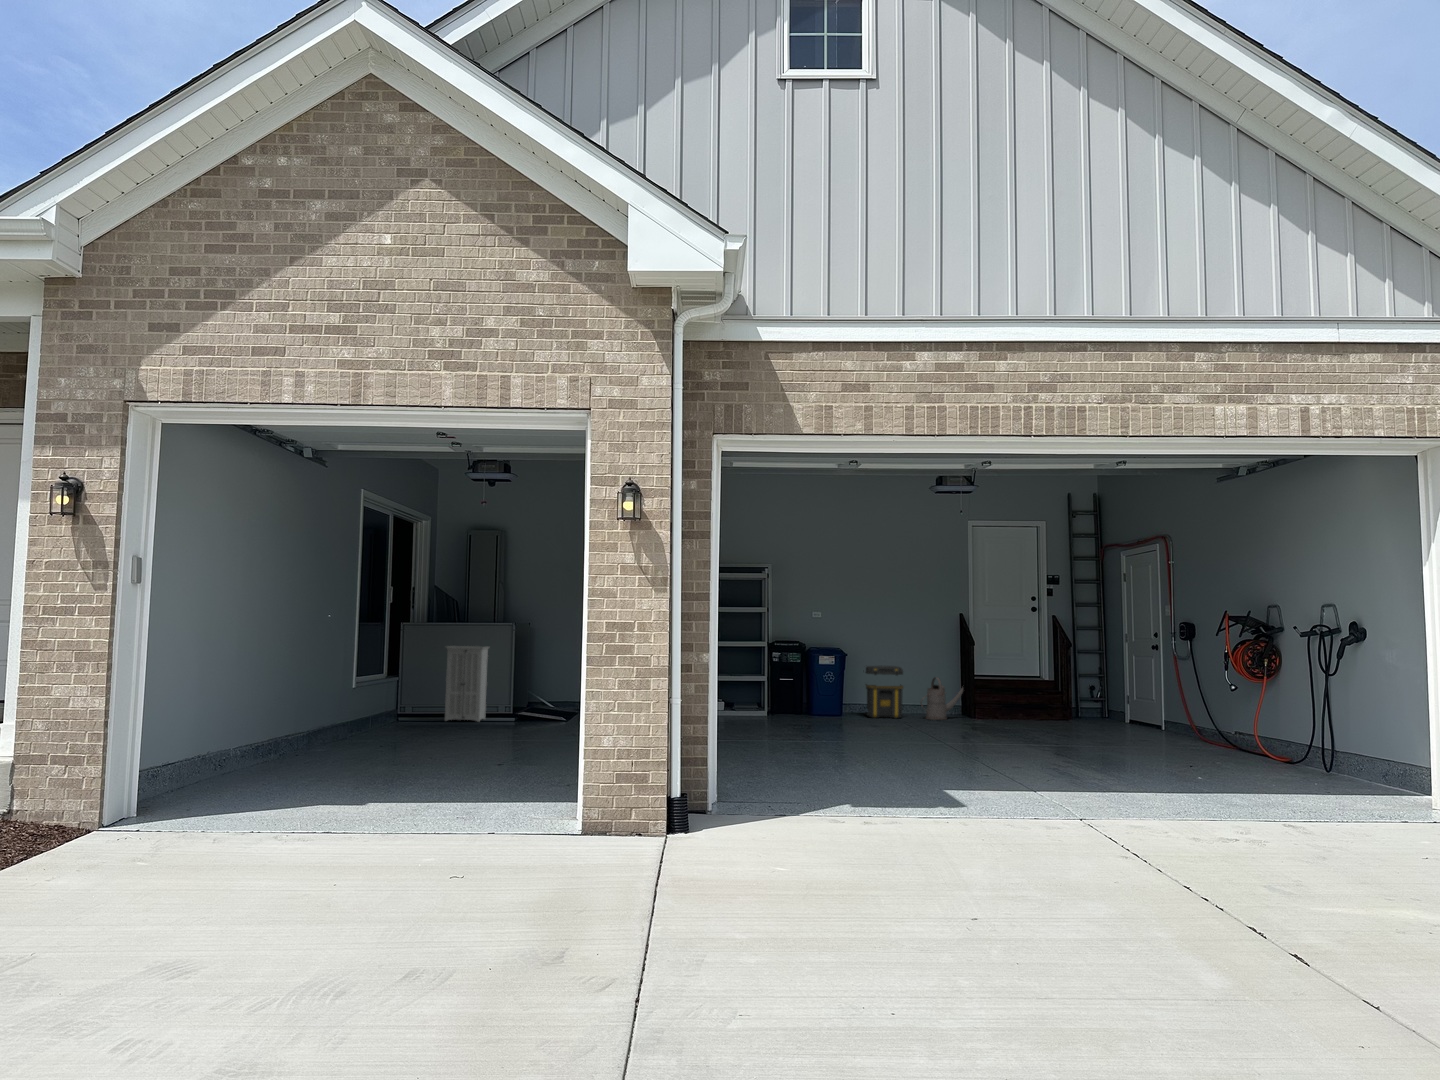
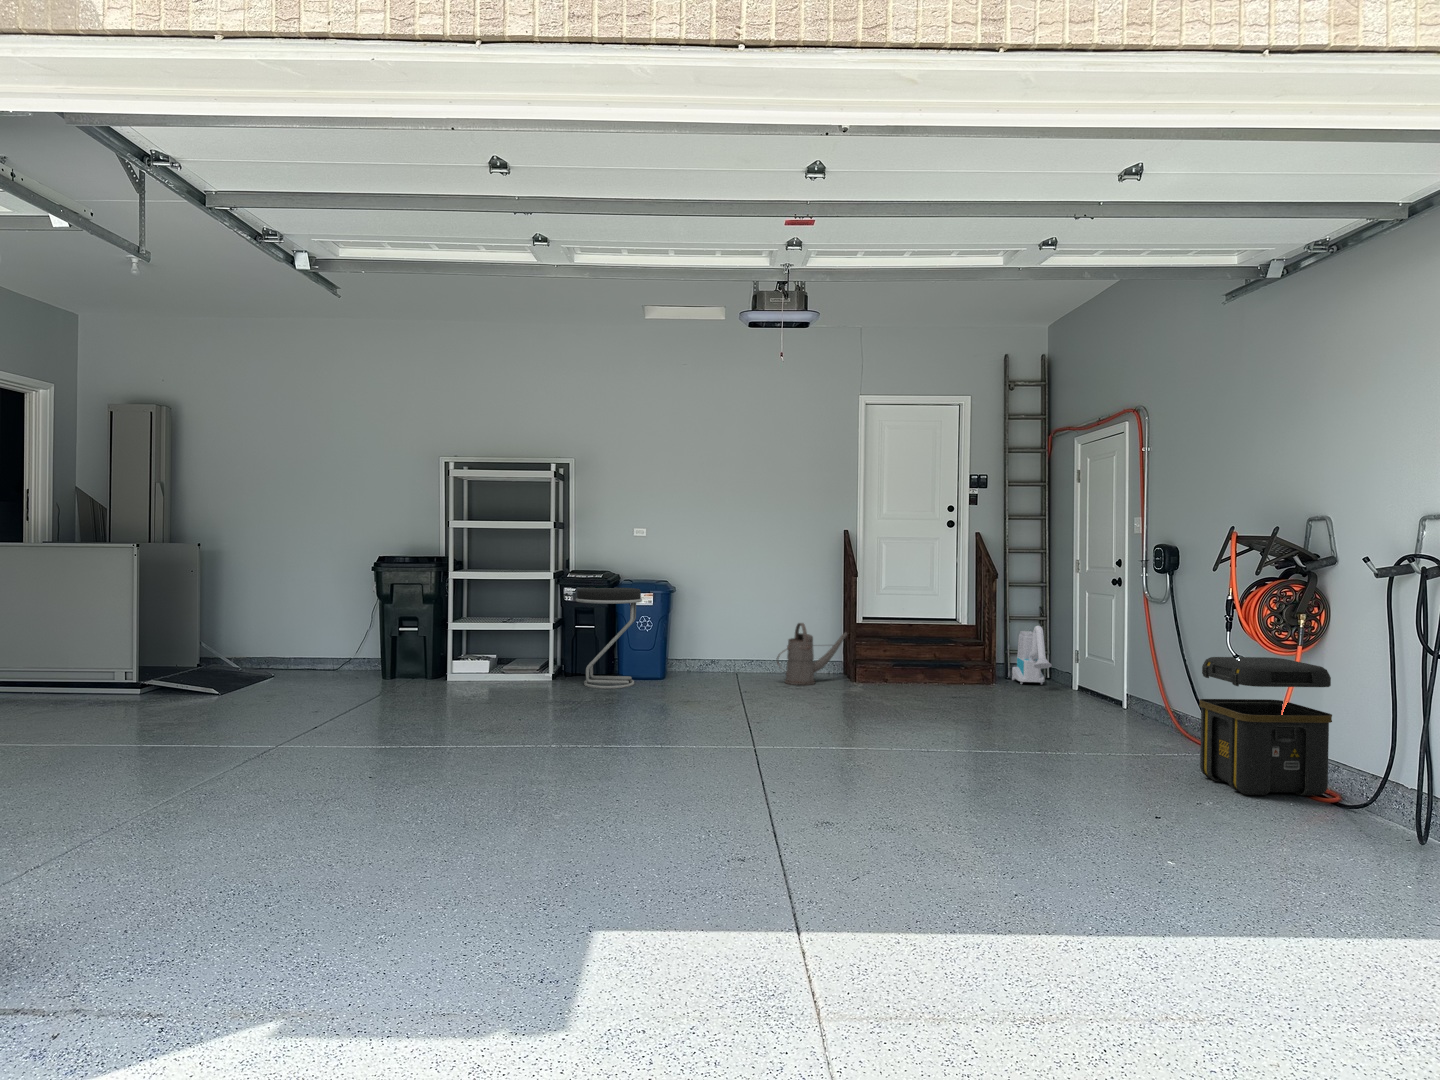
storage cabinet: present [445,646,489,722] -> none [22,580,105,698]
stool: none [785,652,830,721] -> present [576,587,642,689]
toolbox: present [865,666,903,718] -> present [1199,657,1332,796]
vacuum cleaner: none [1081,679,1111,721] -> present [1012,626,1052,685]

